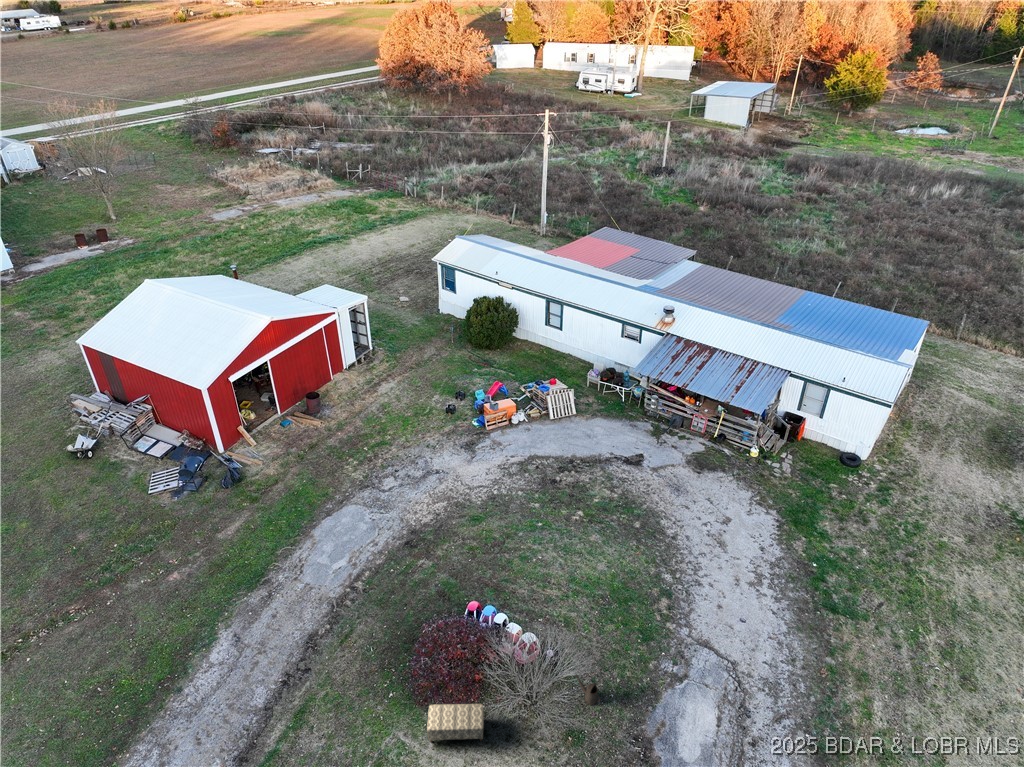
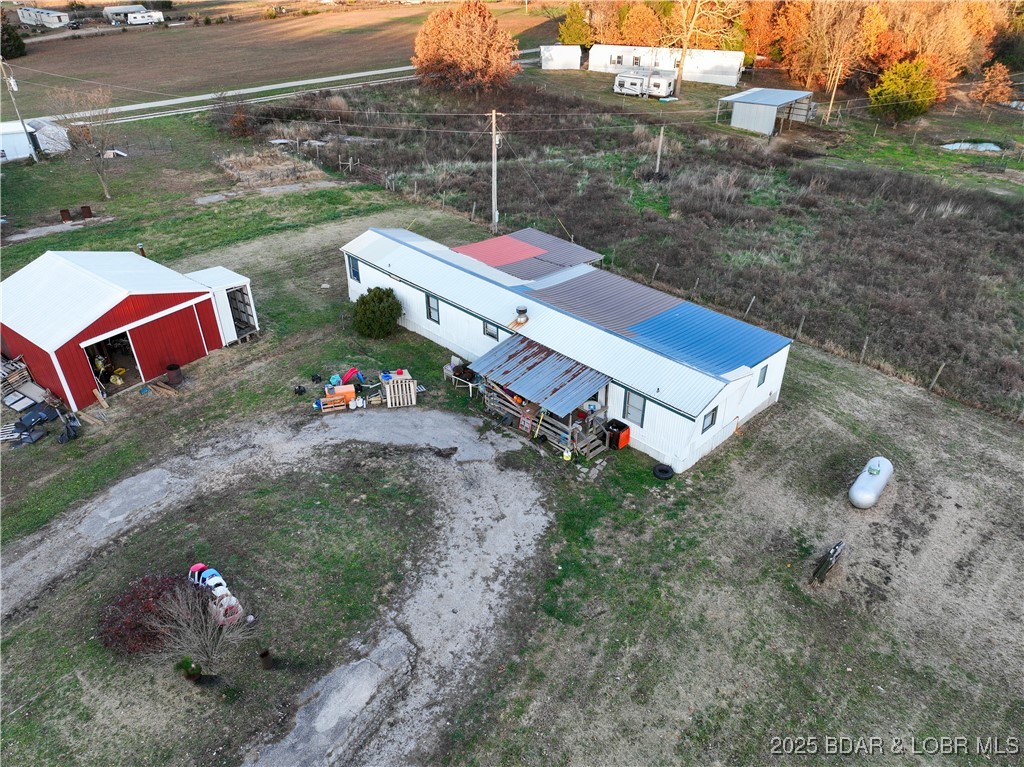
potted tree: none [512,699,537,729] -> present [173,655,202,681]
bench: present [427,704,484,742] -> none [95,647,160,686]

